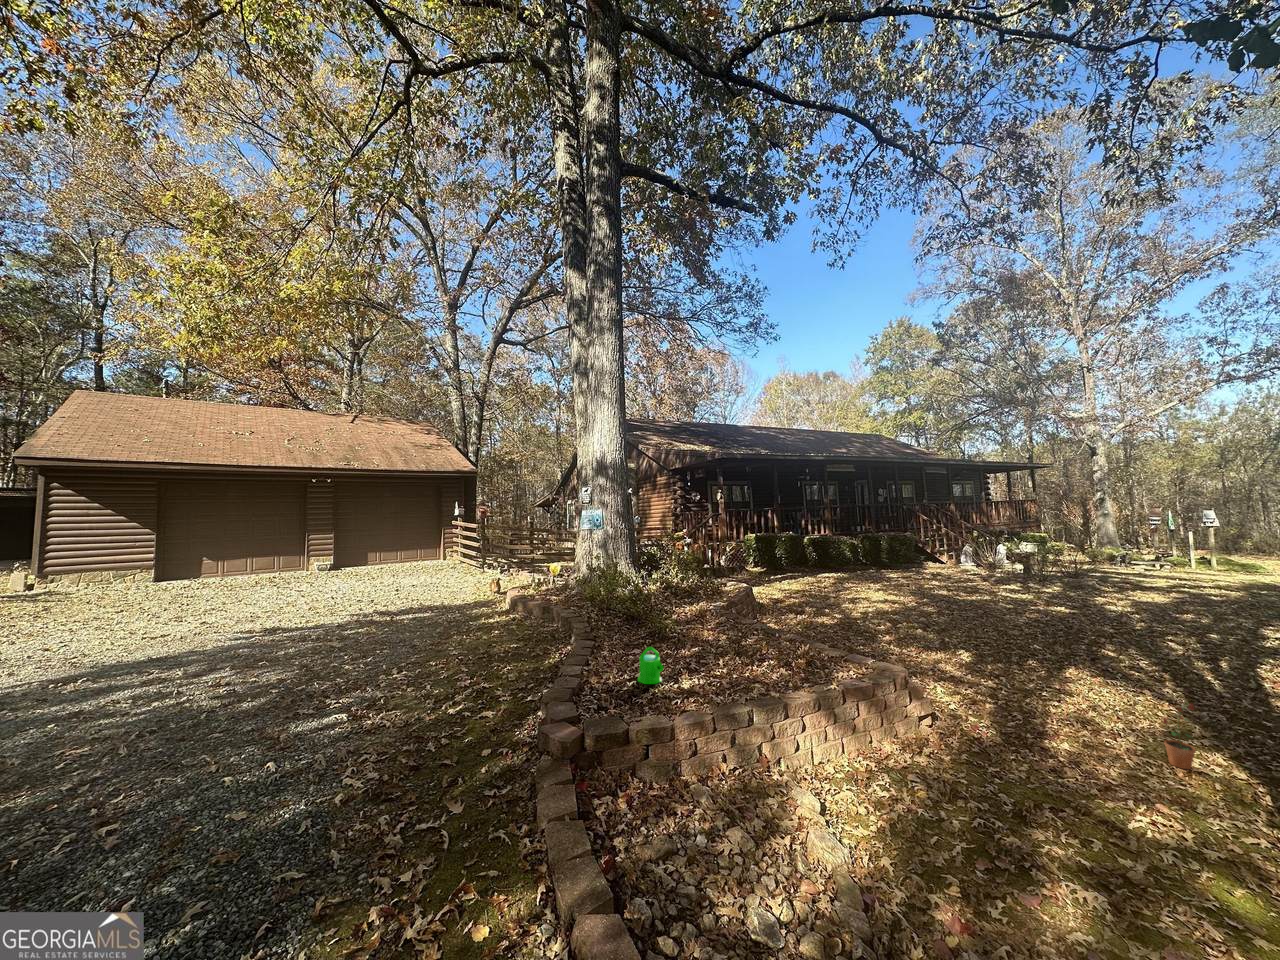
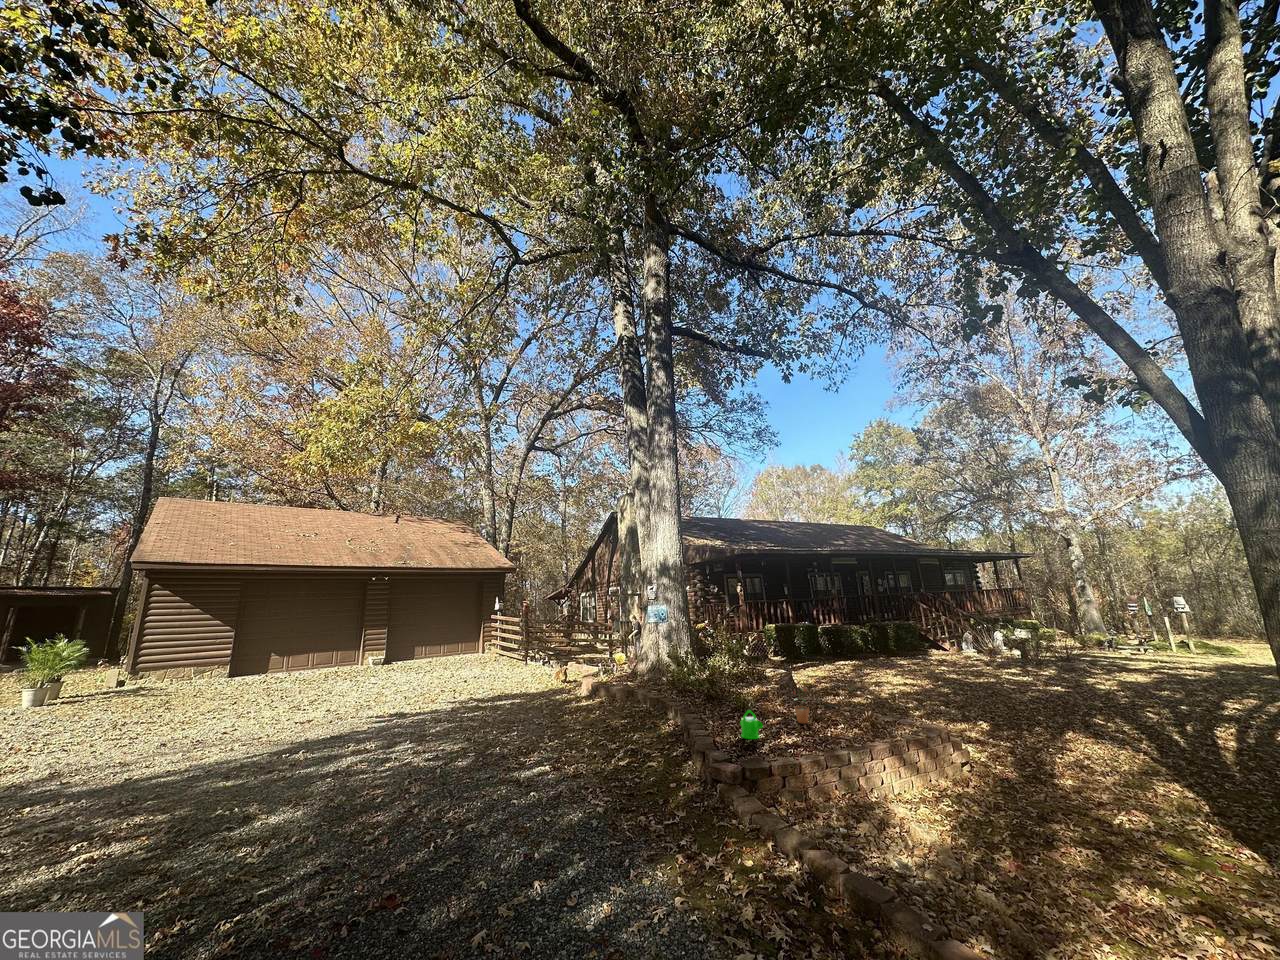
potted plant: present [1162,703,1196,769] -> present [794,679,809,723]

